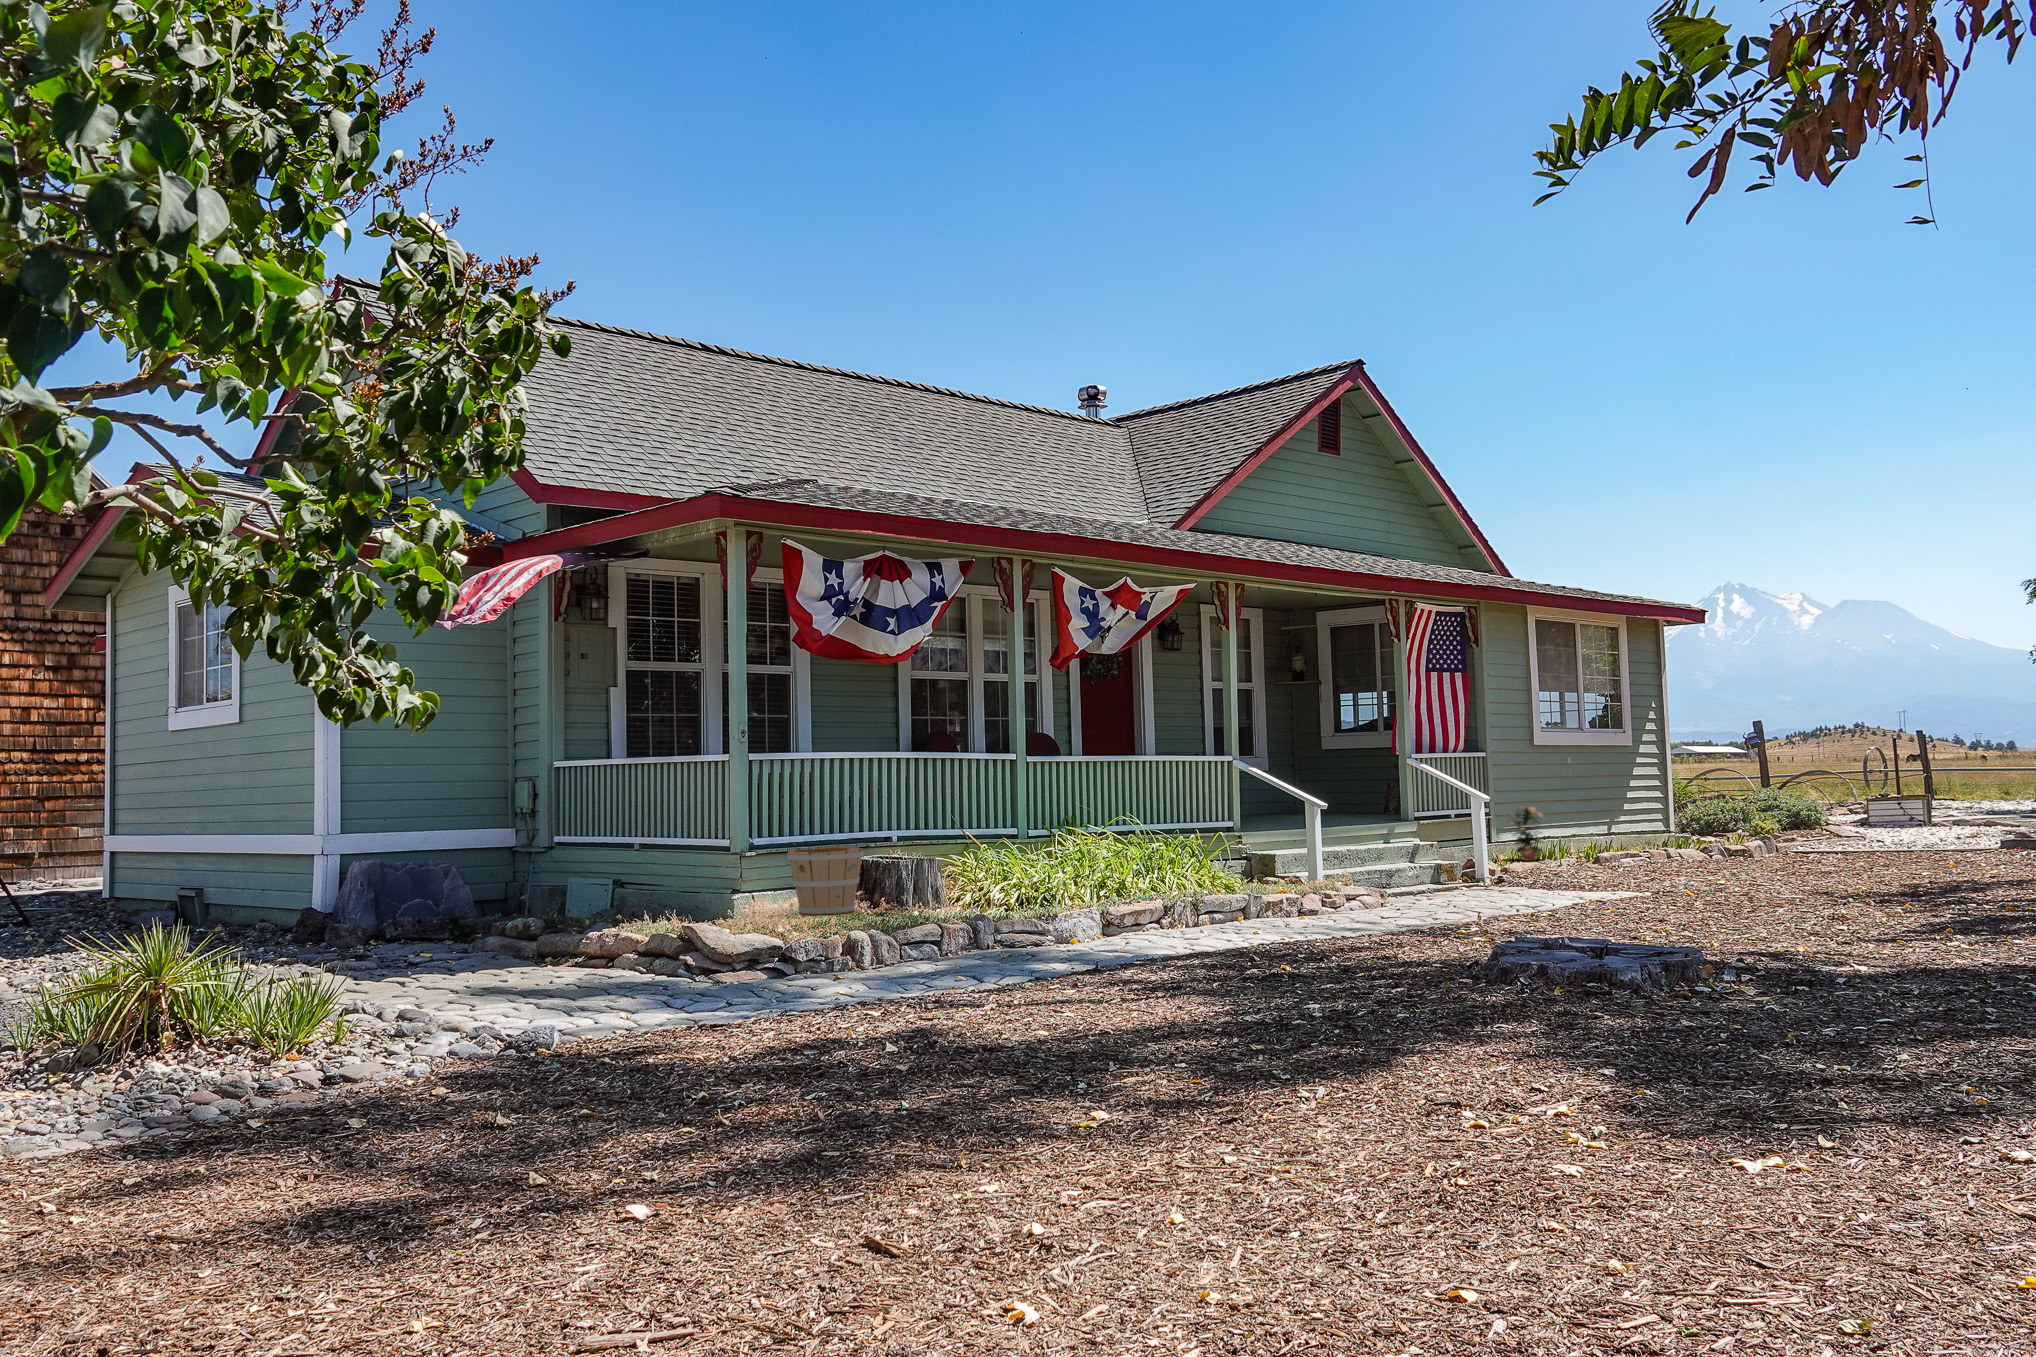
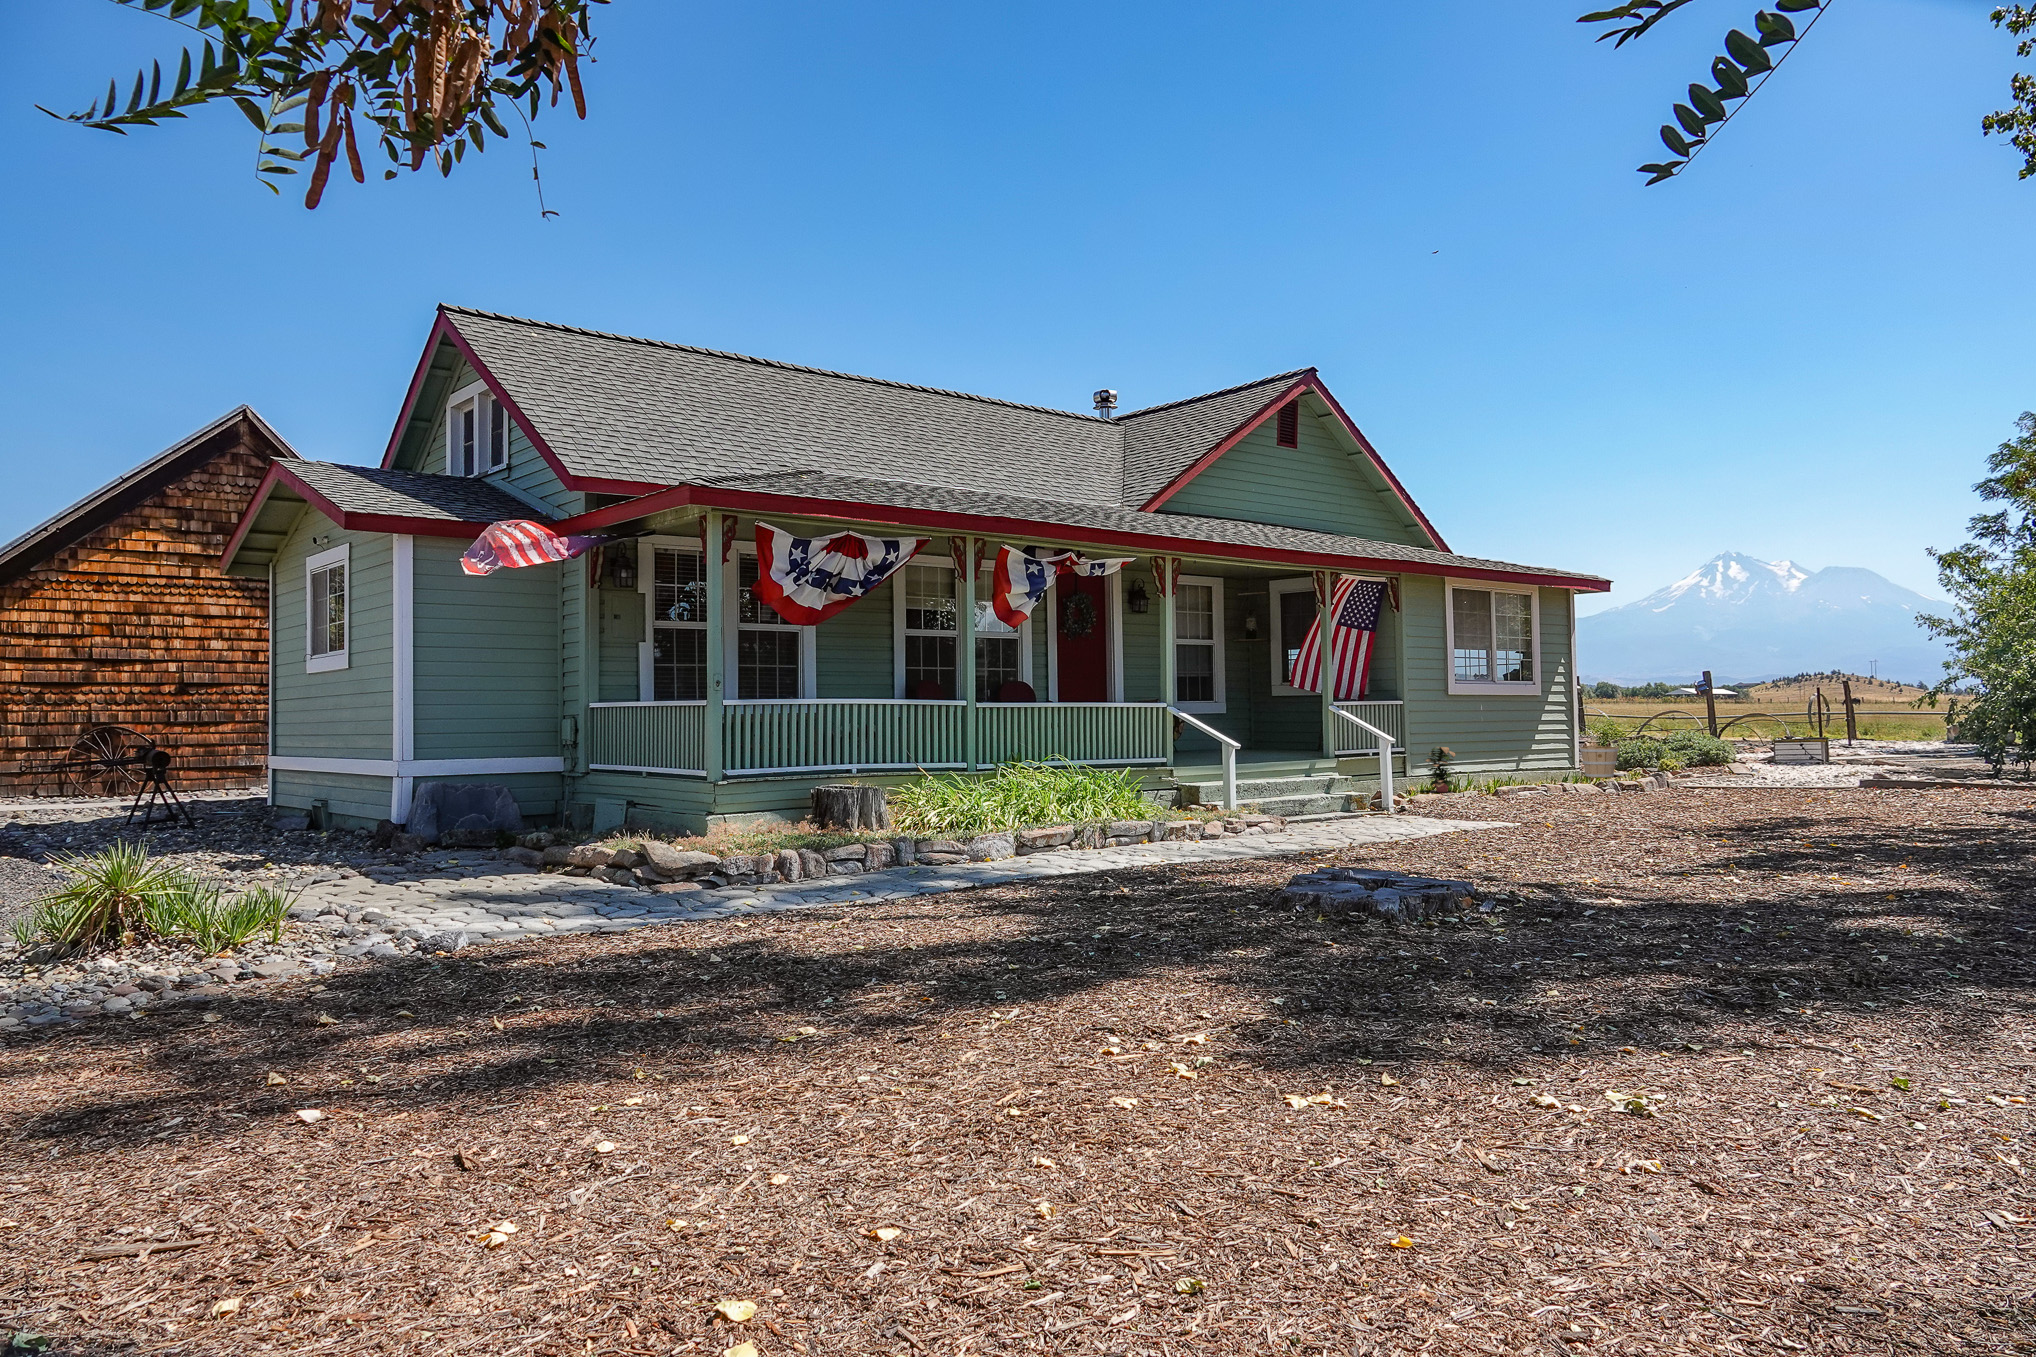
wooden bucket: present [787,846,864,915] -> present [1580,746,1619,778]

